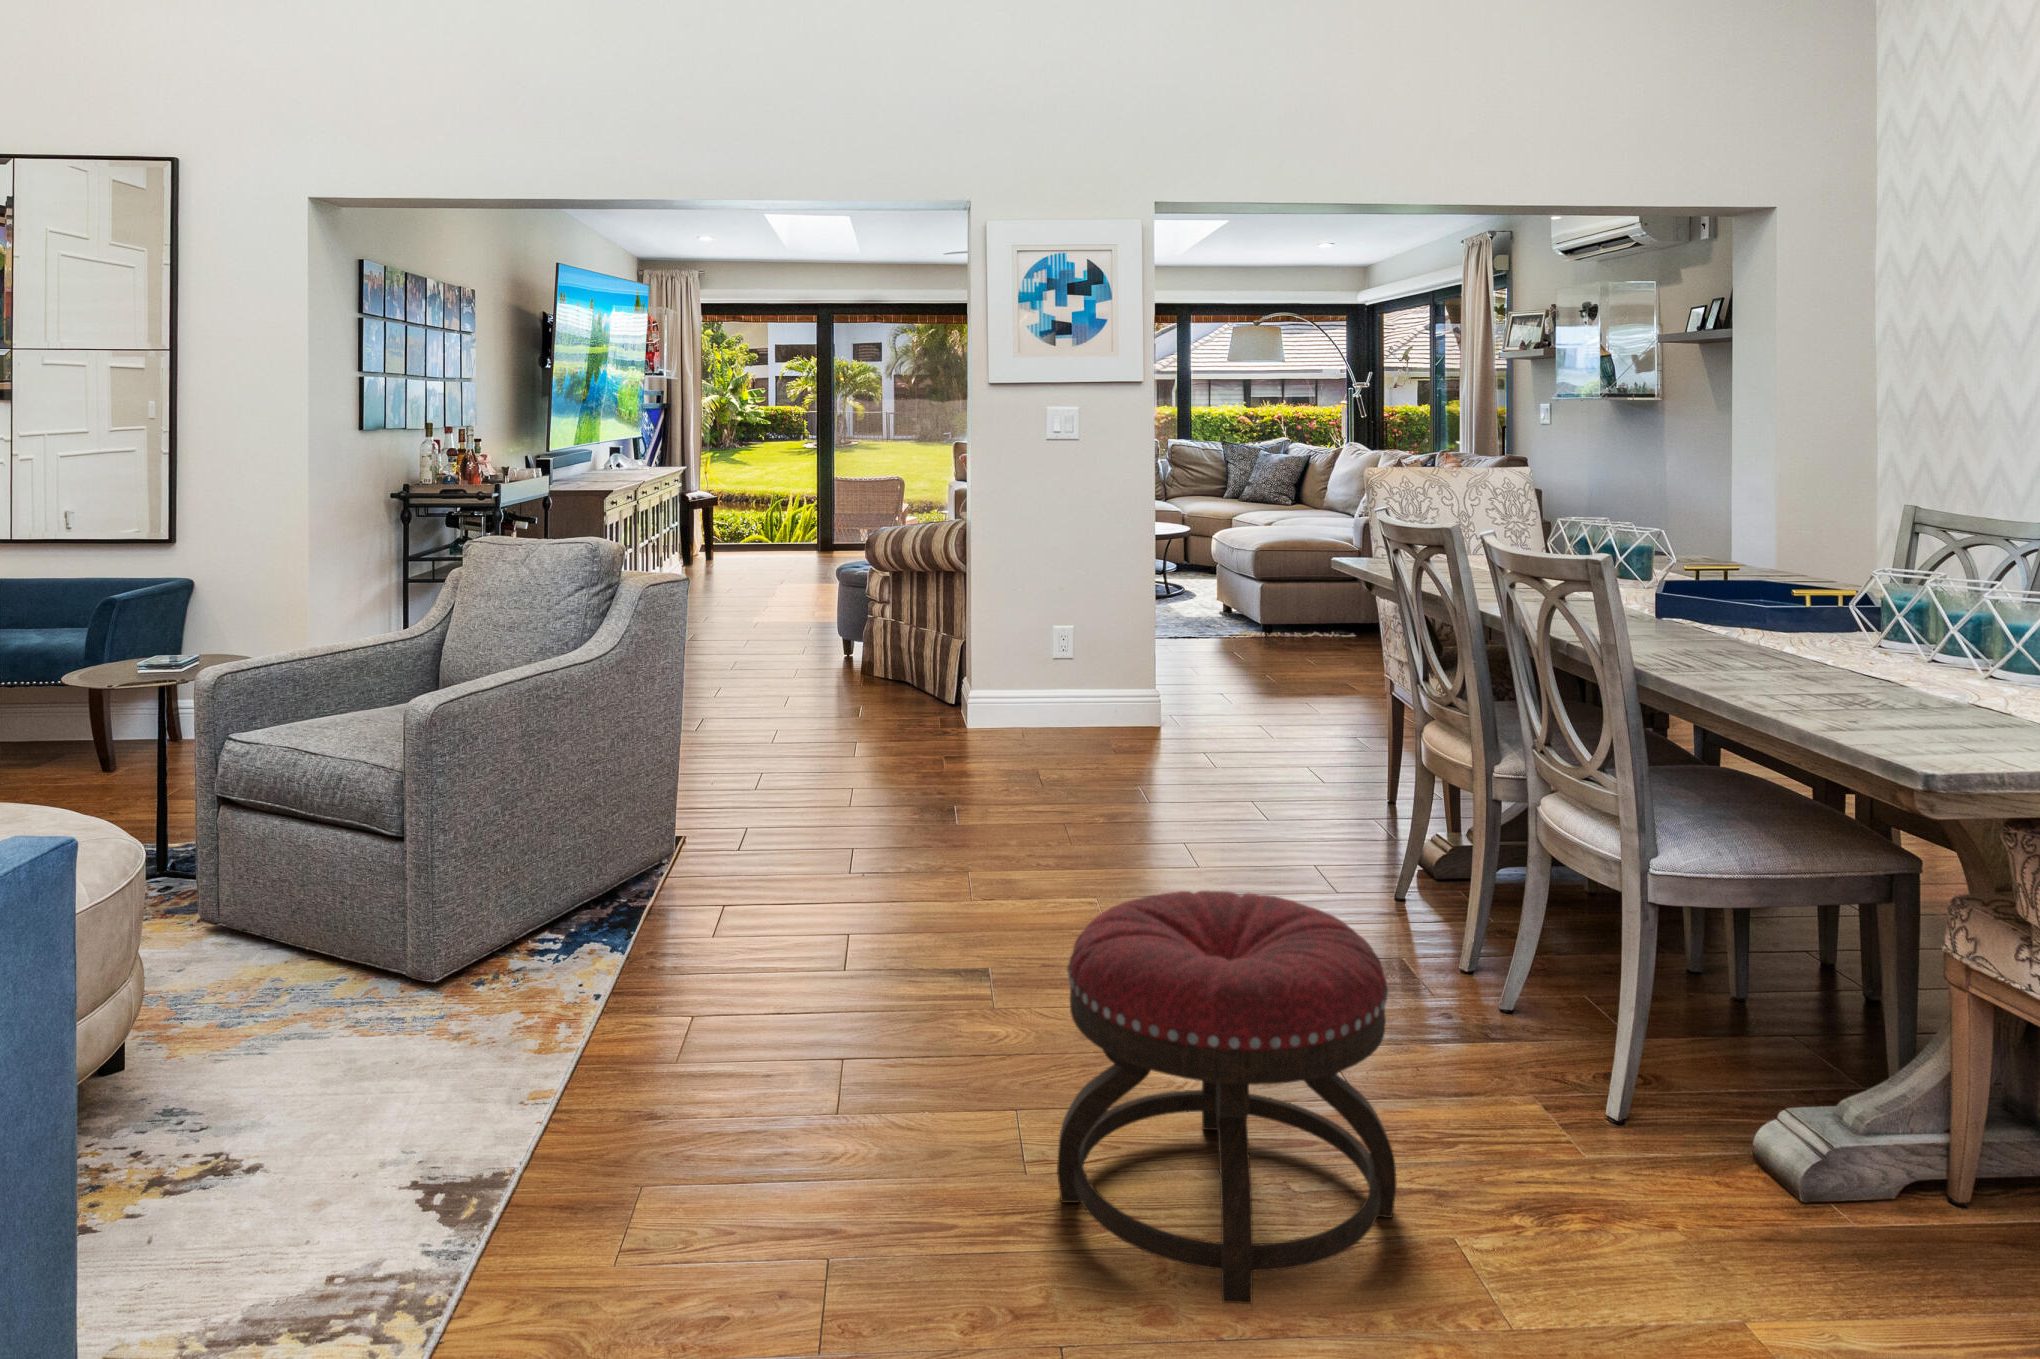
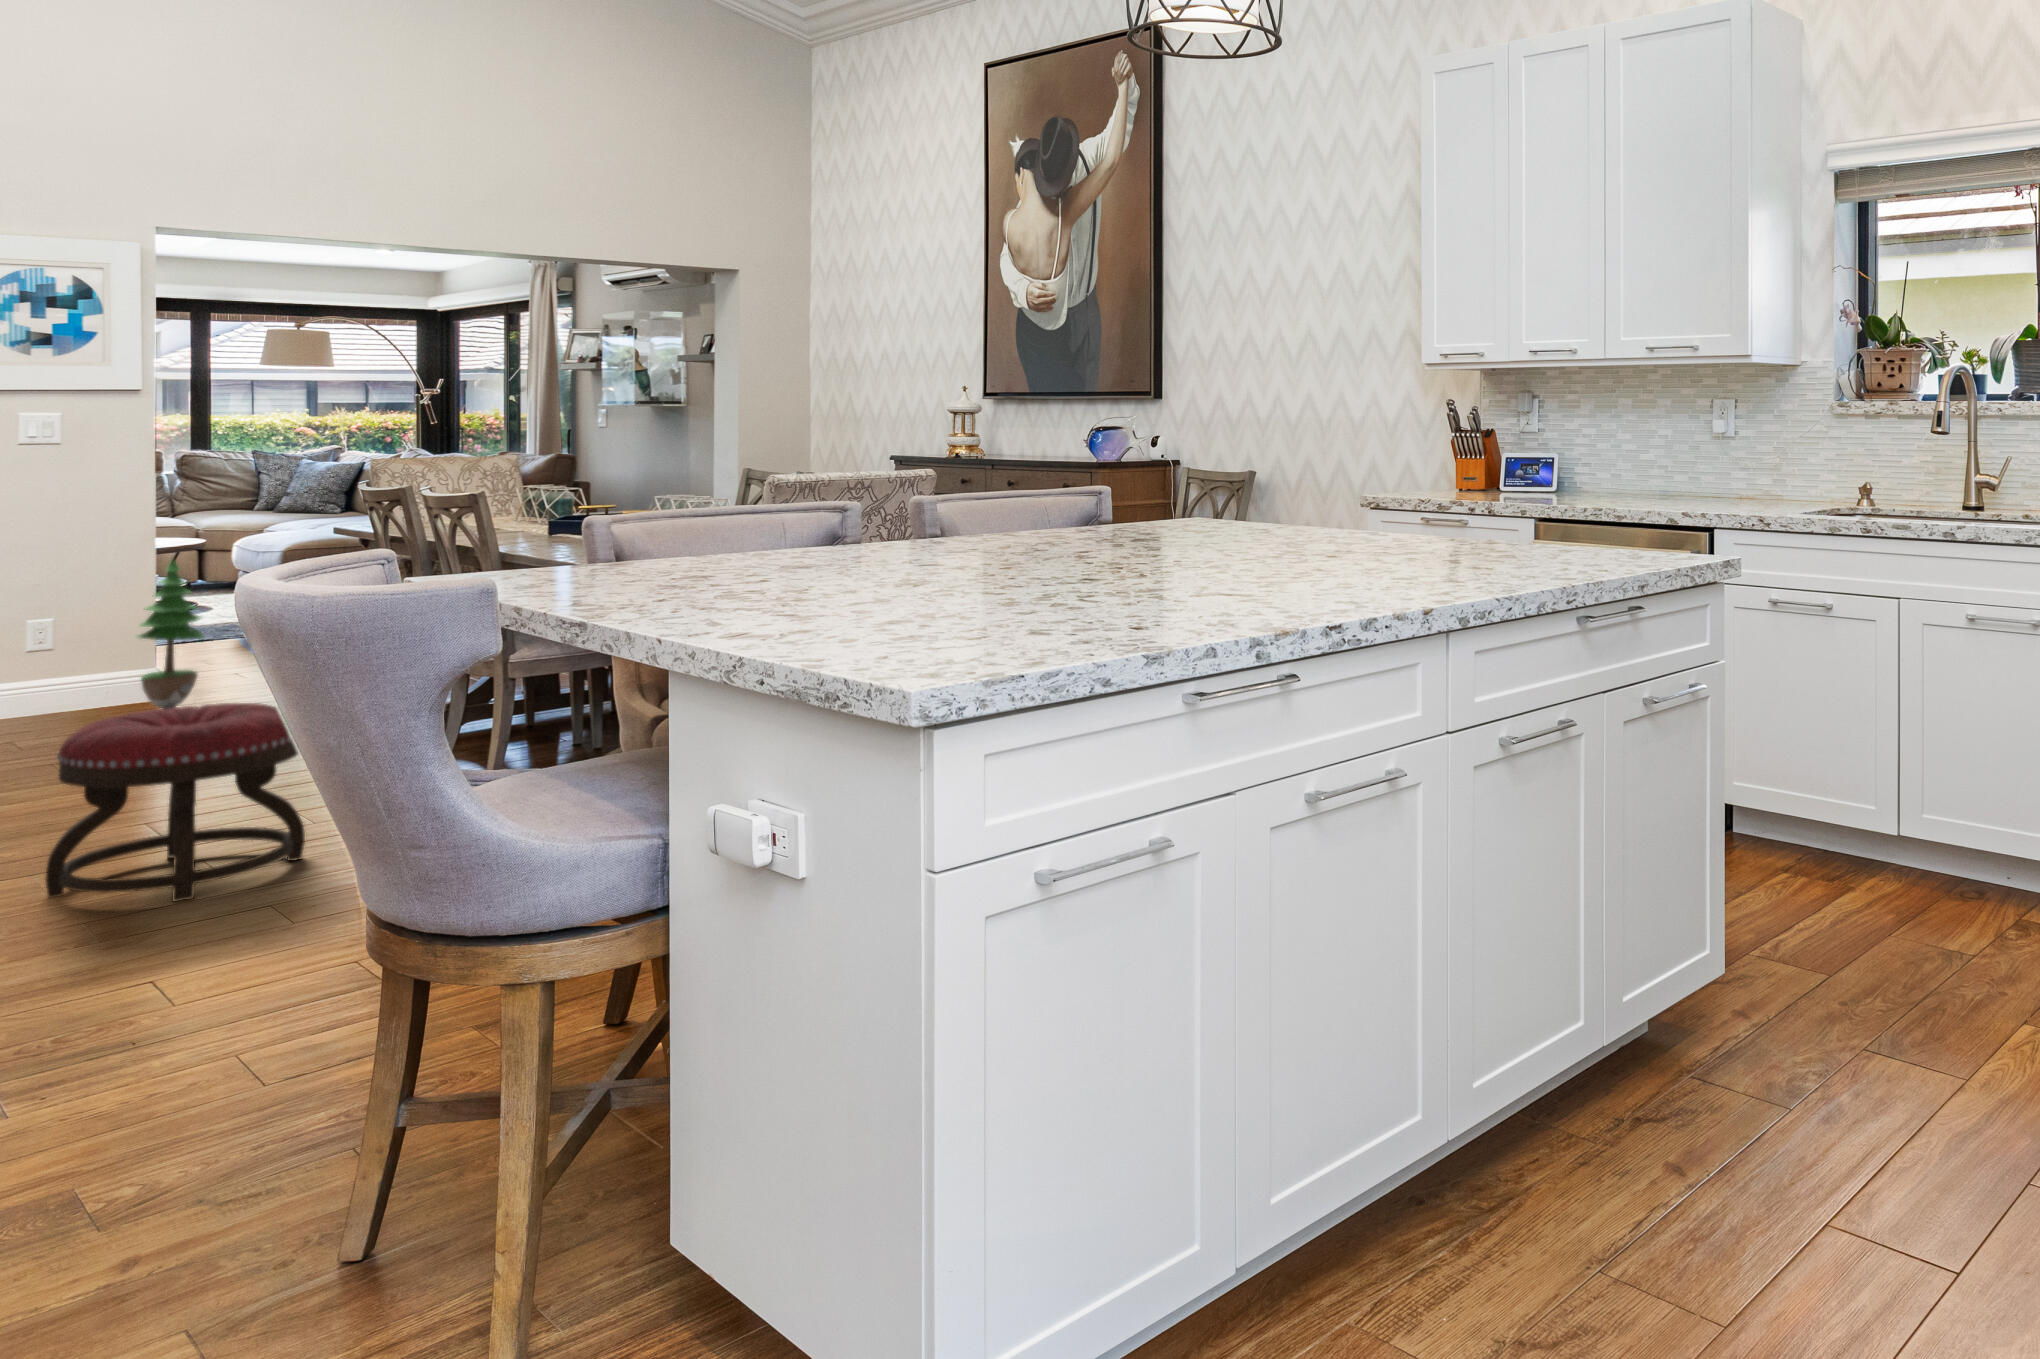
potted tree: none [1145,576,1210,755] -> present [137,560,205,710]

